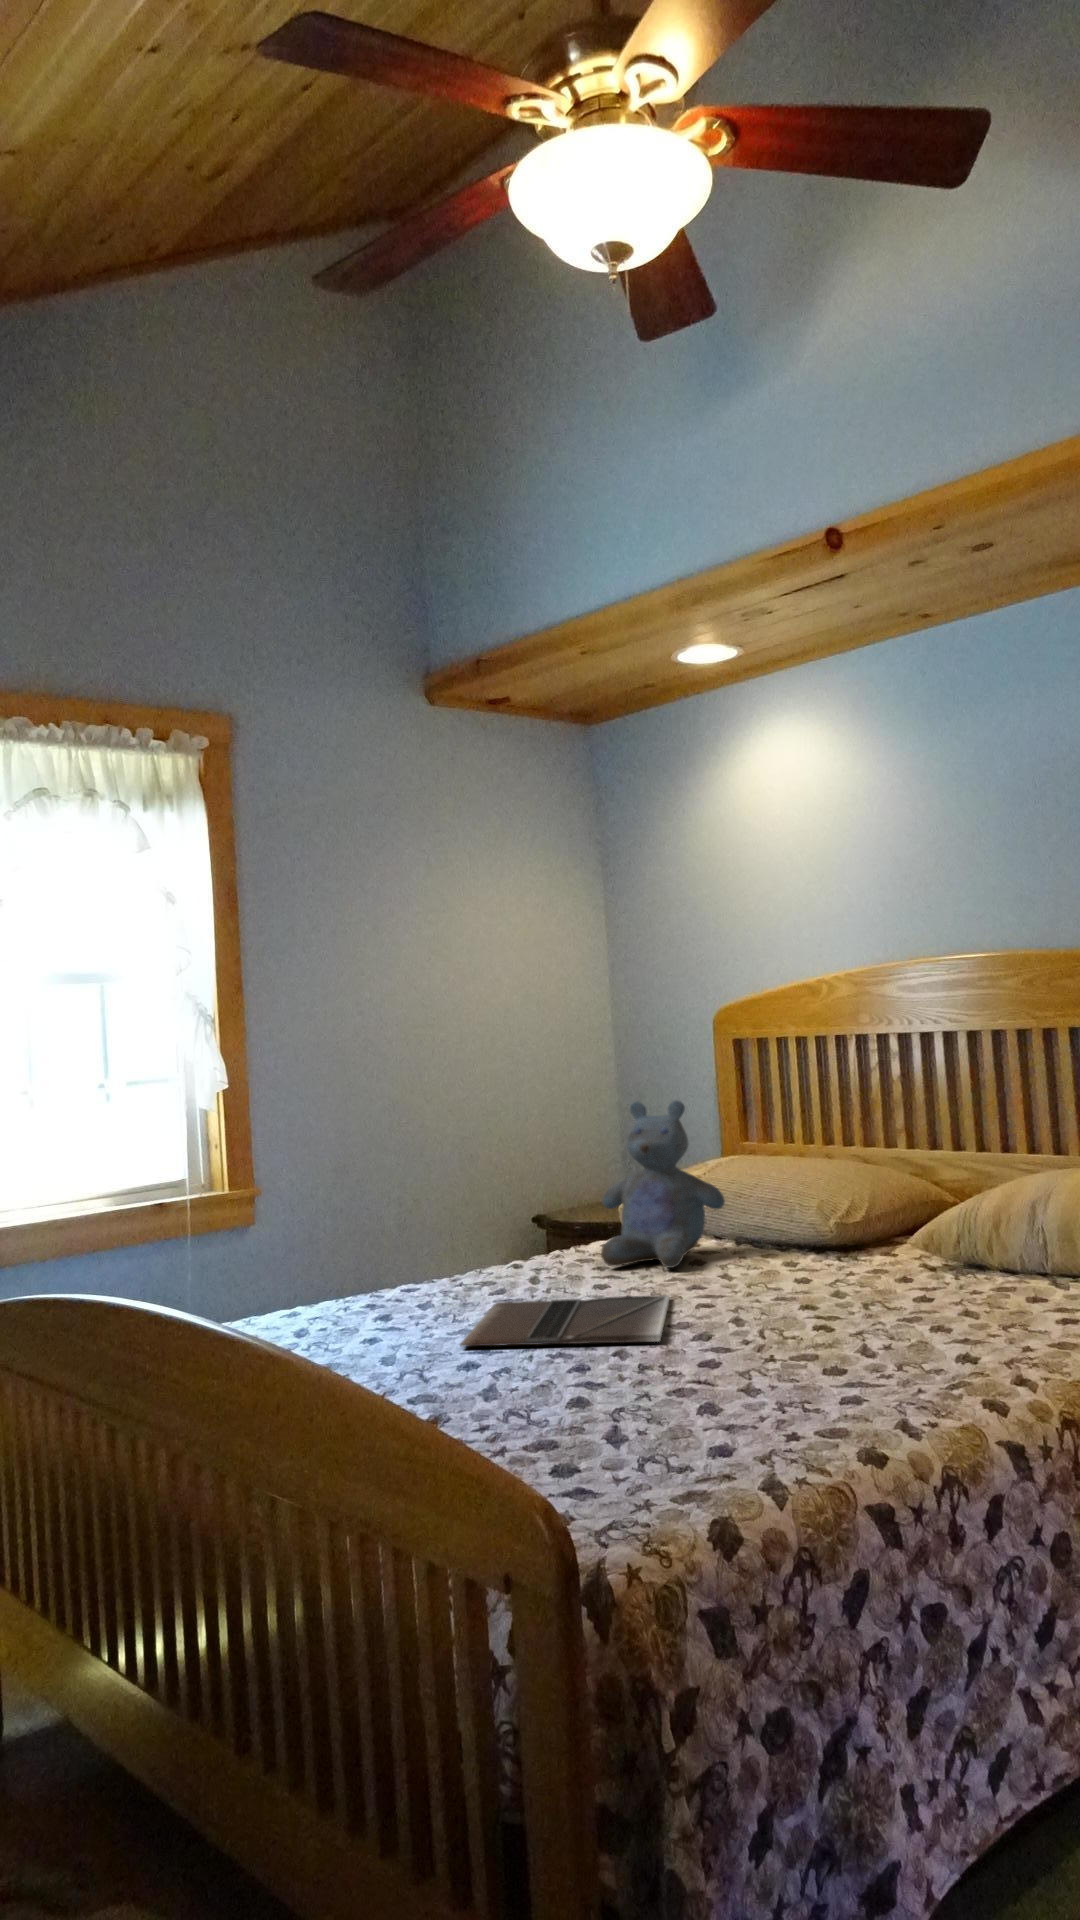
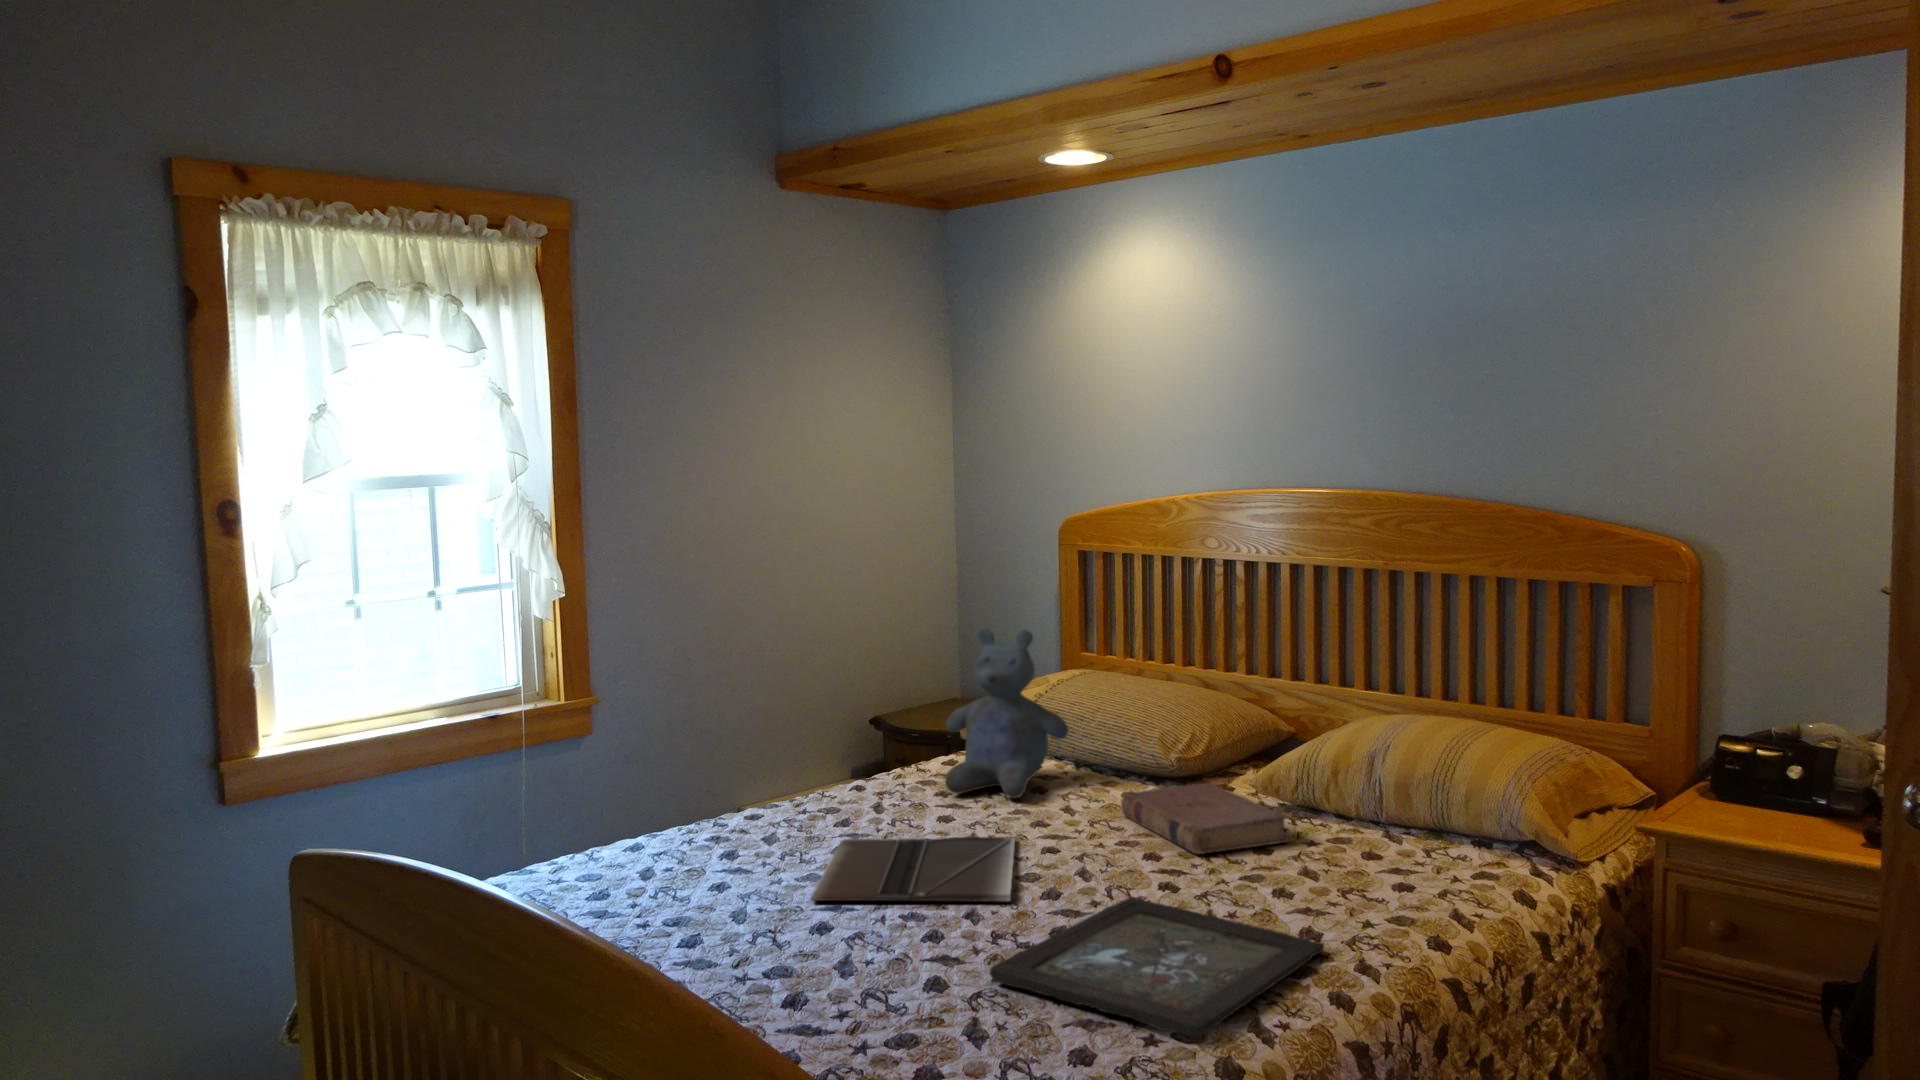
book: none [778,1245,951,1302] -> present [1121,783,1289,854]
tray: none [633,1333,979,1432] -> present [990,897,1324,1037]

